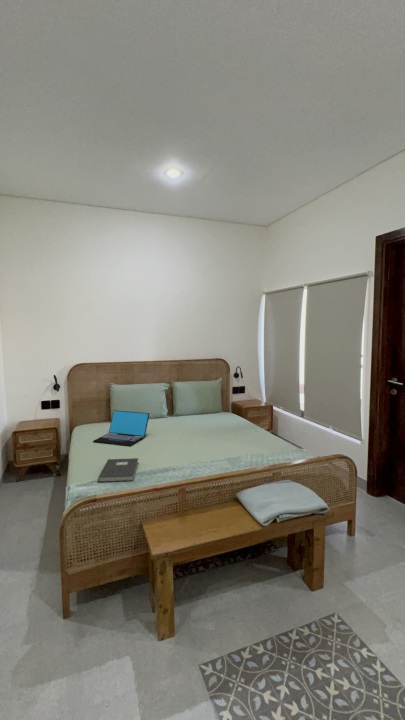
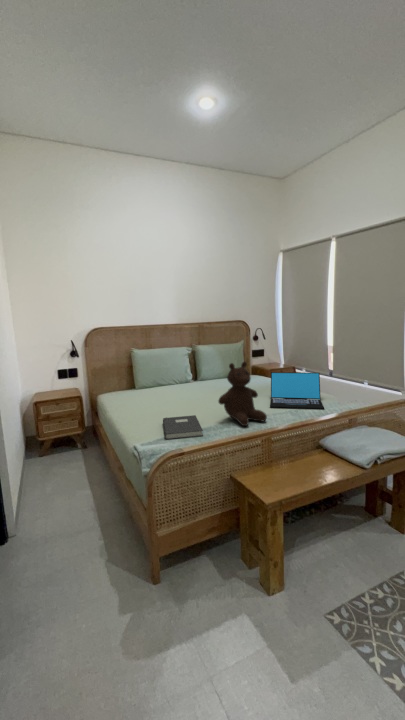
laptop: present [93,410,149,446] -> present [270,372,324,409]
teddy bear: none [157,411,200,473] -> present [219,362,267,426]

